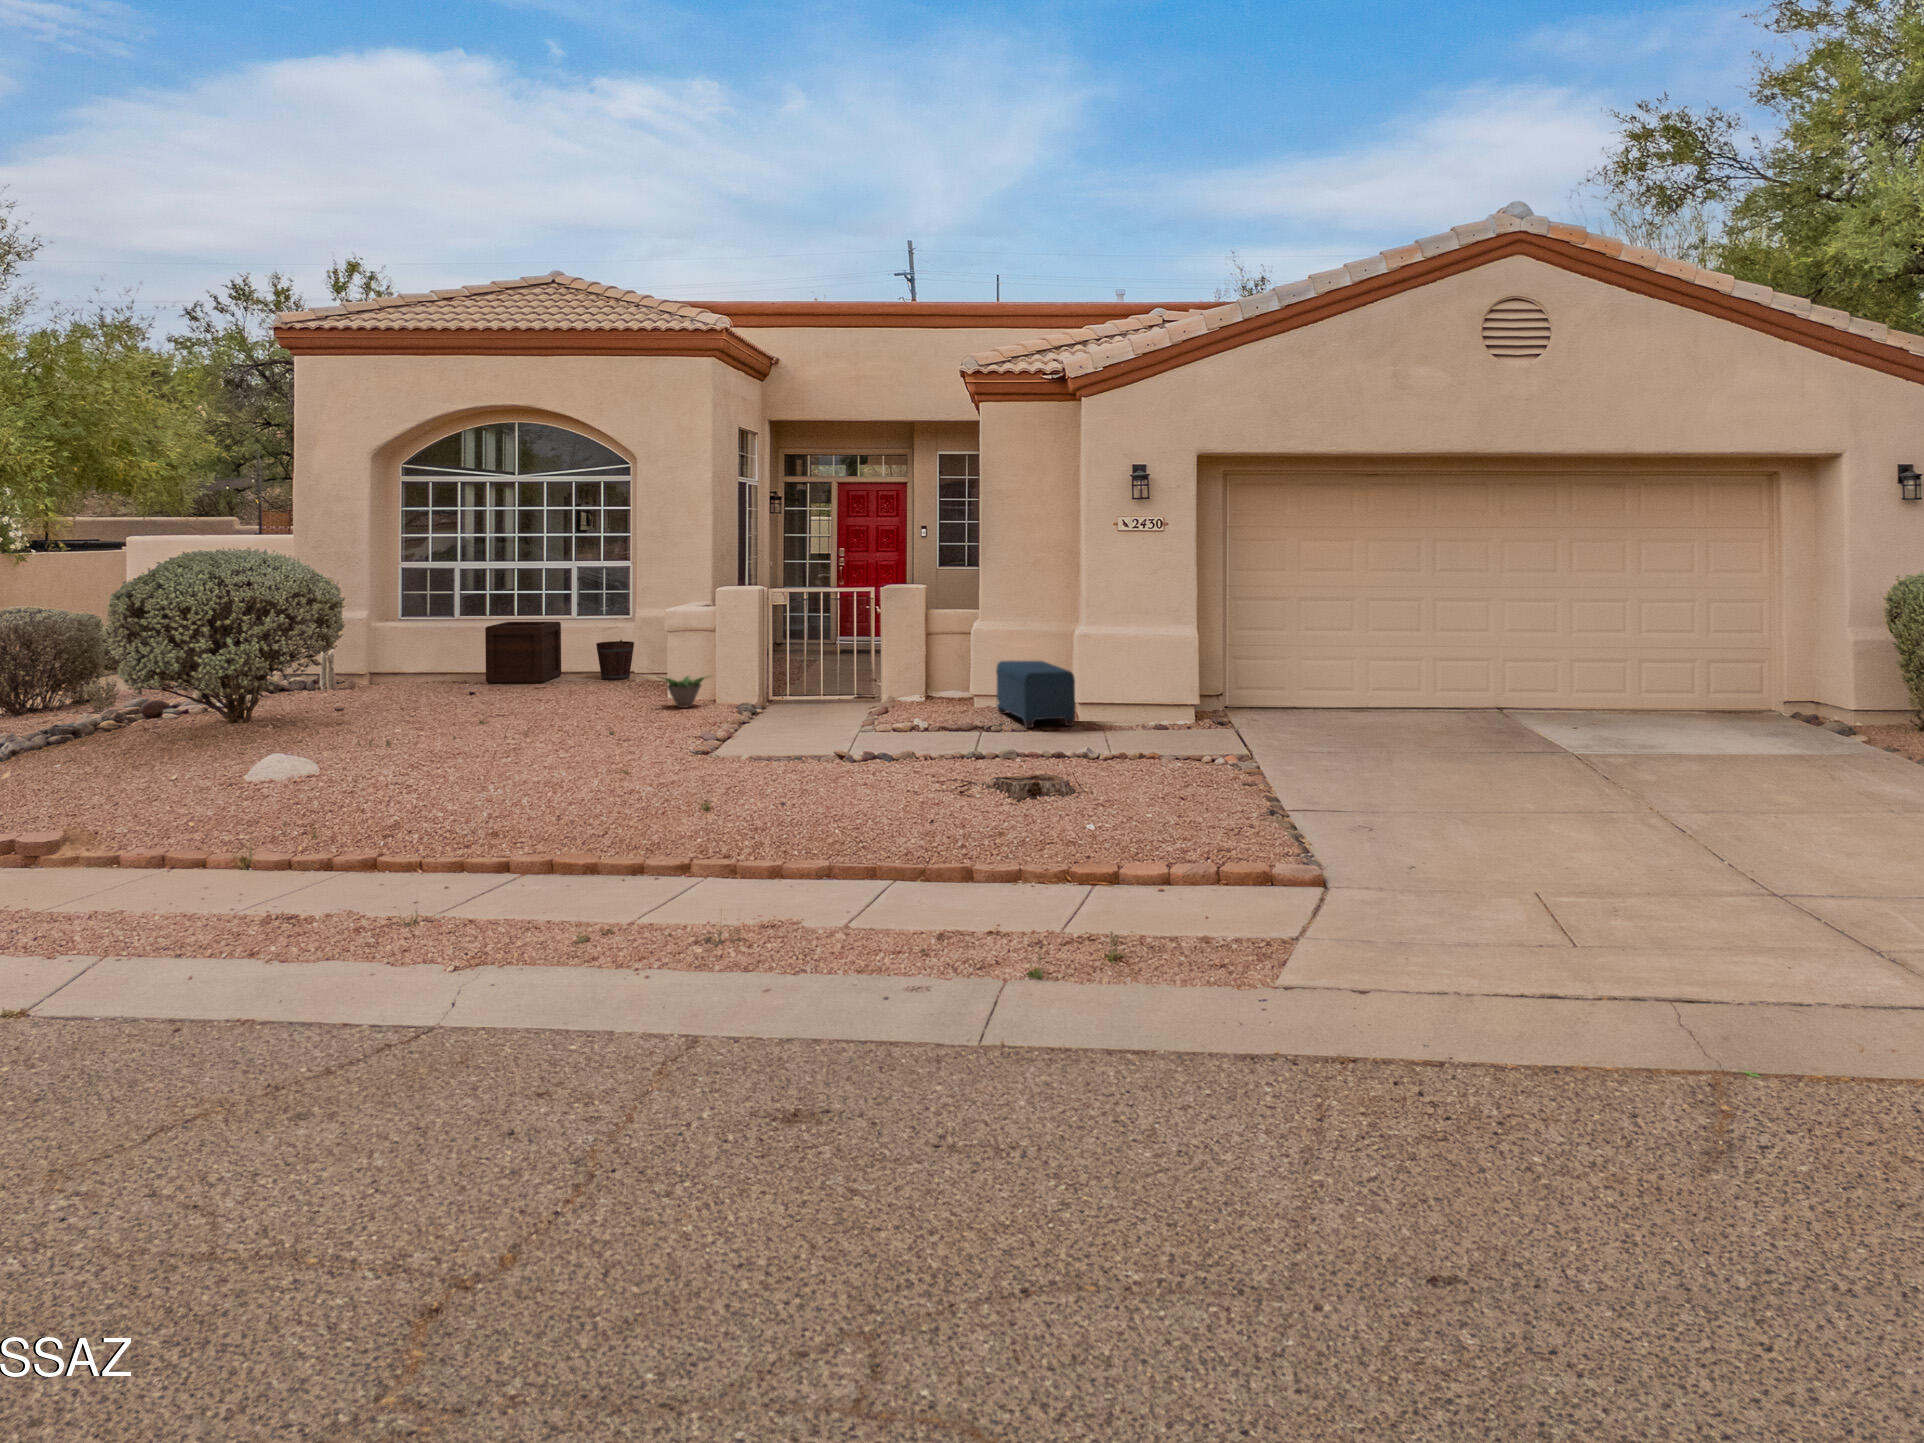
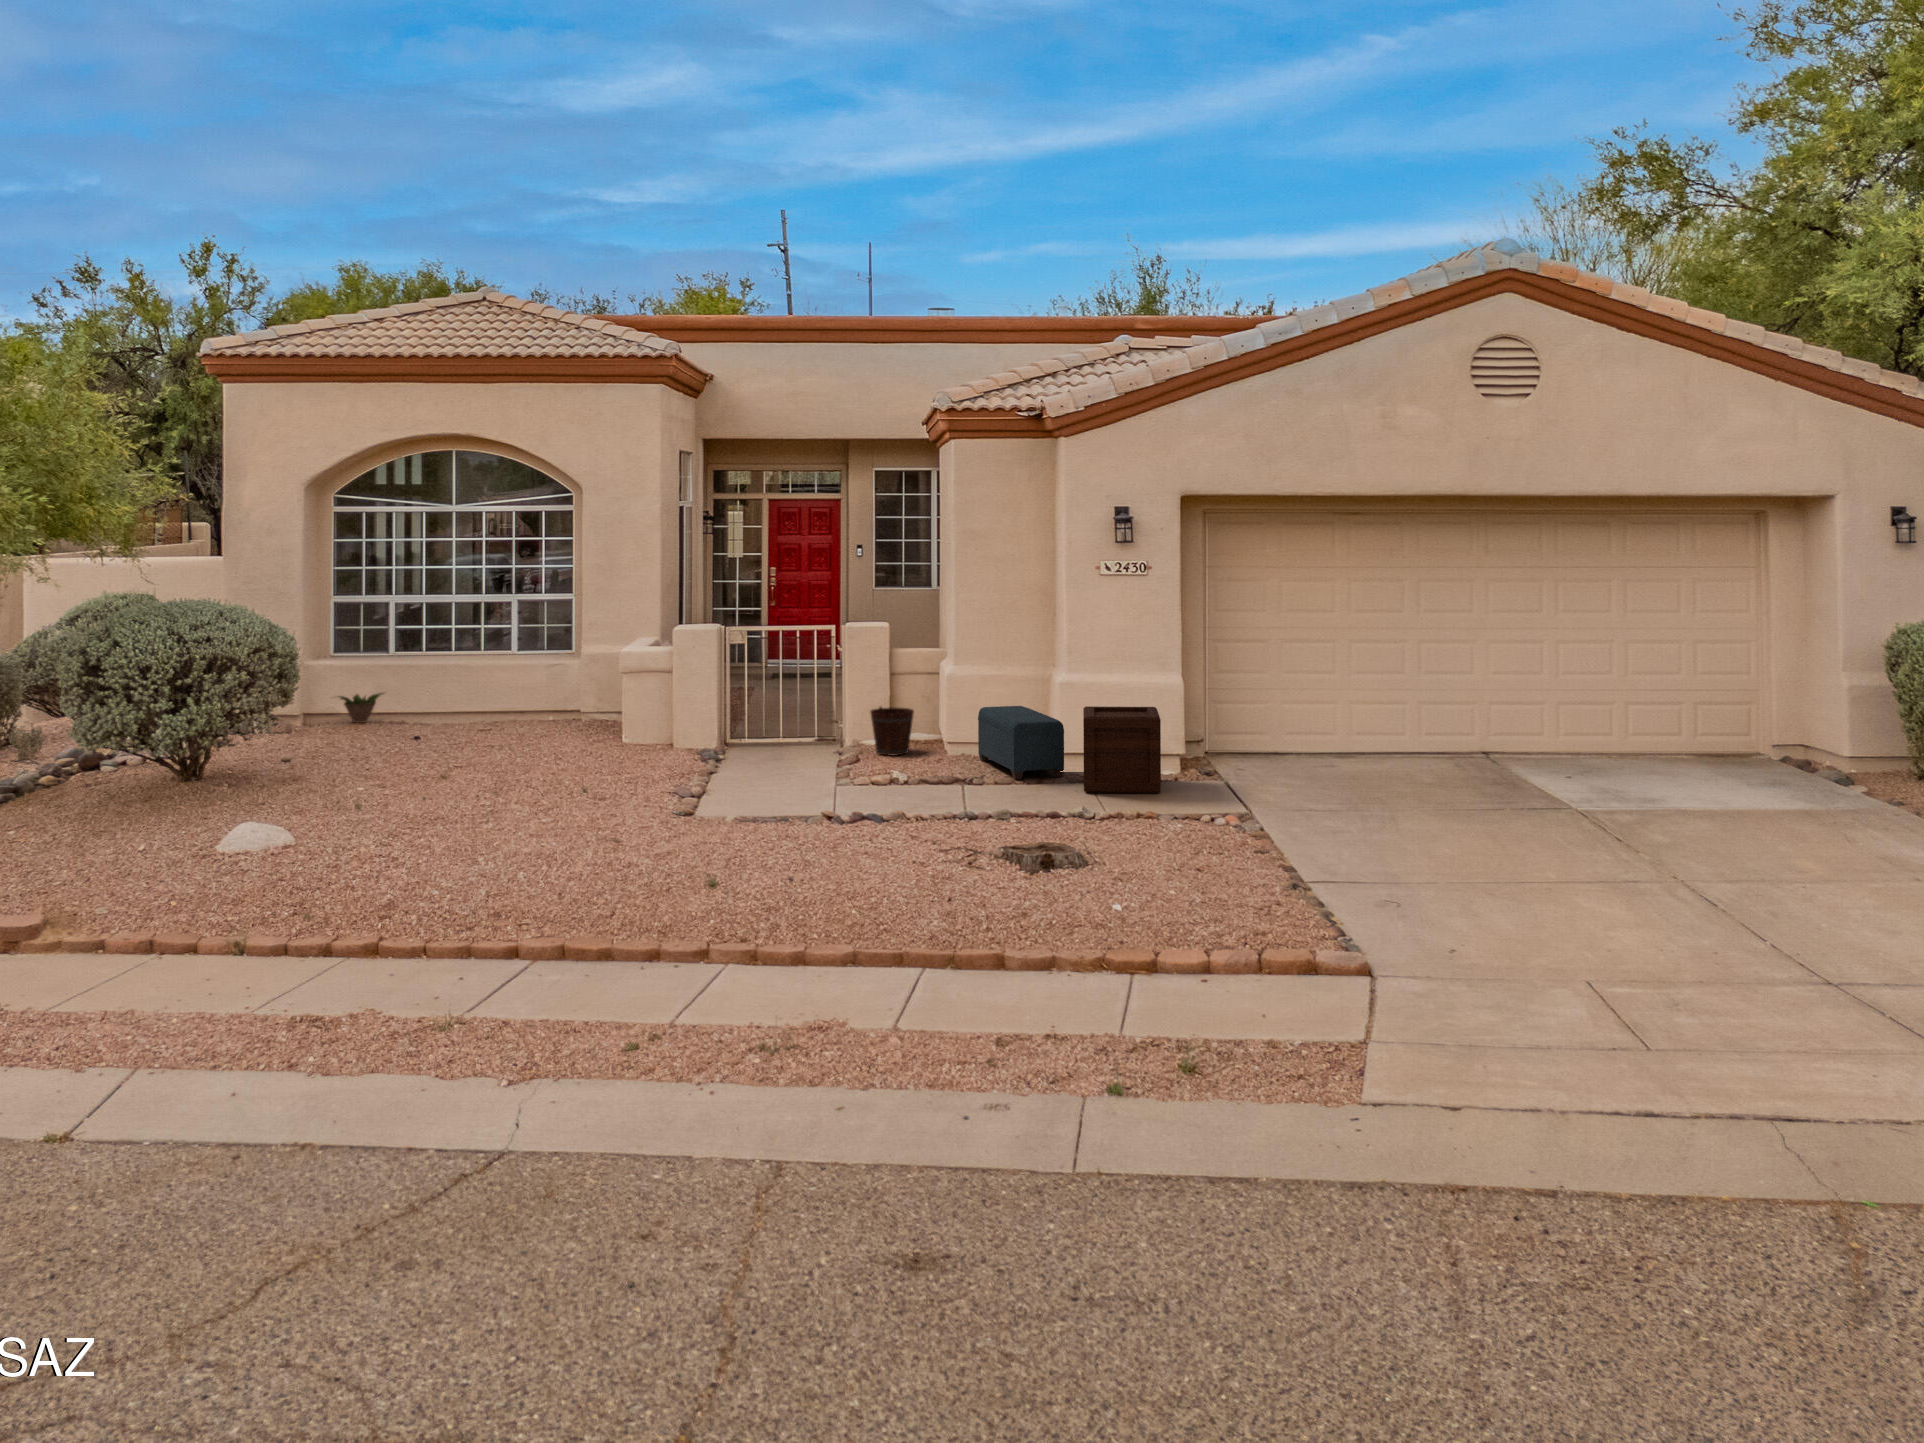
wooden crate: present [485,622,561,683] -> present [1083,706,1161,793]
bucket: present [596,640,634,680] -> present [870,707,914,756]
decorative plant: present [659,676,705,708] -> present [339,693,384,723]

